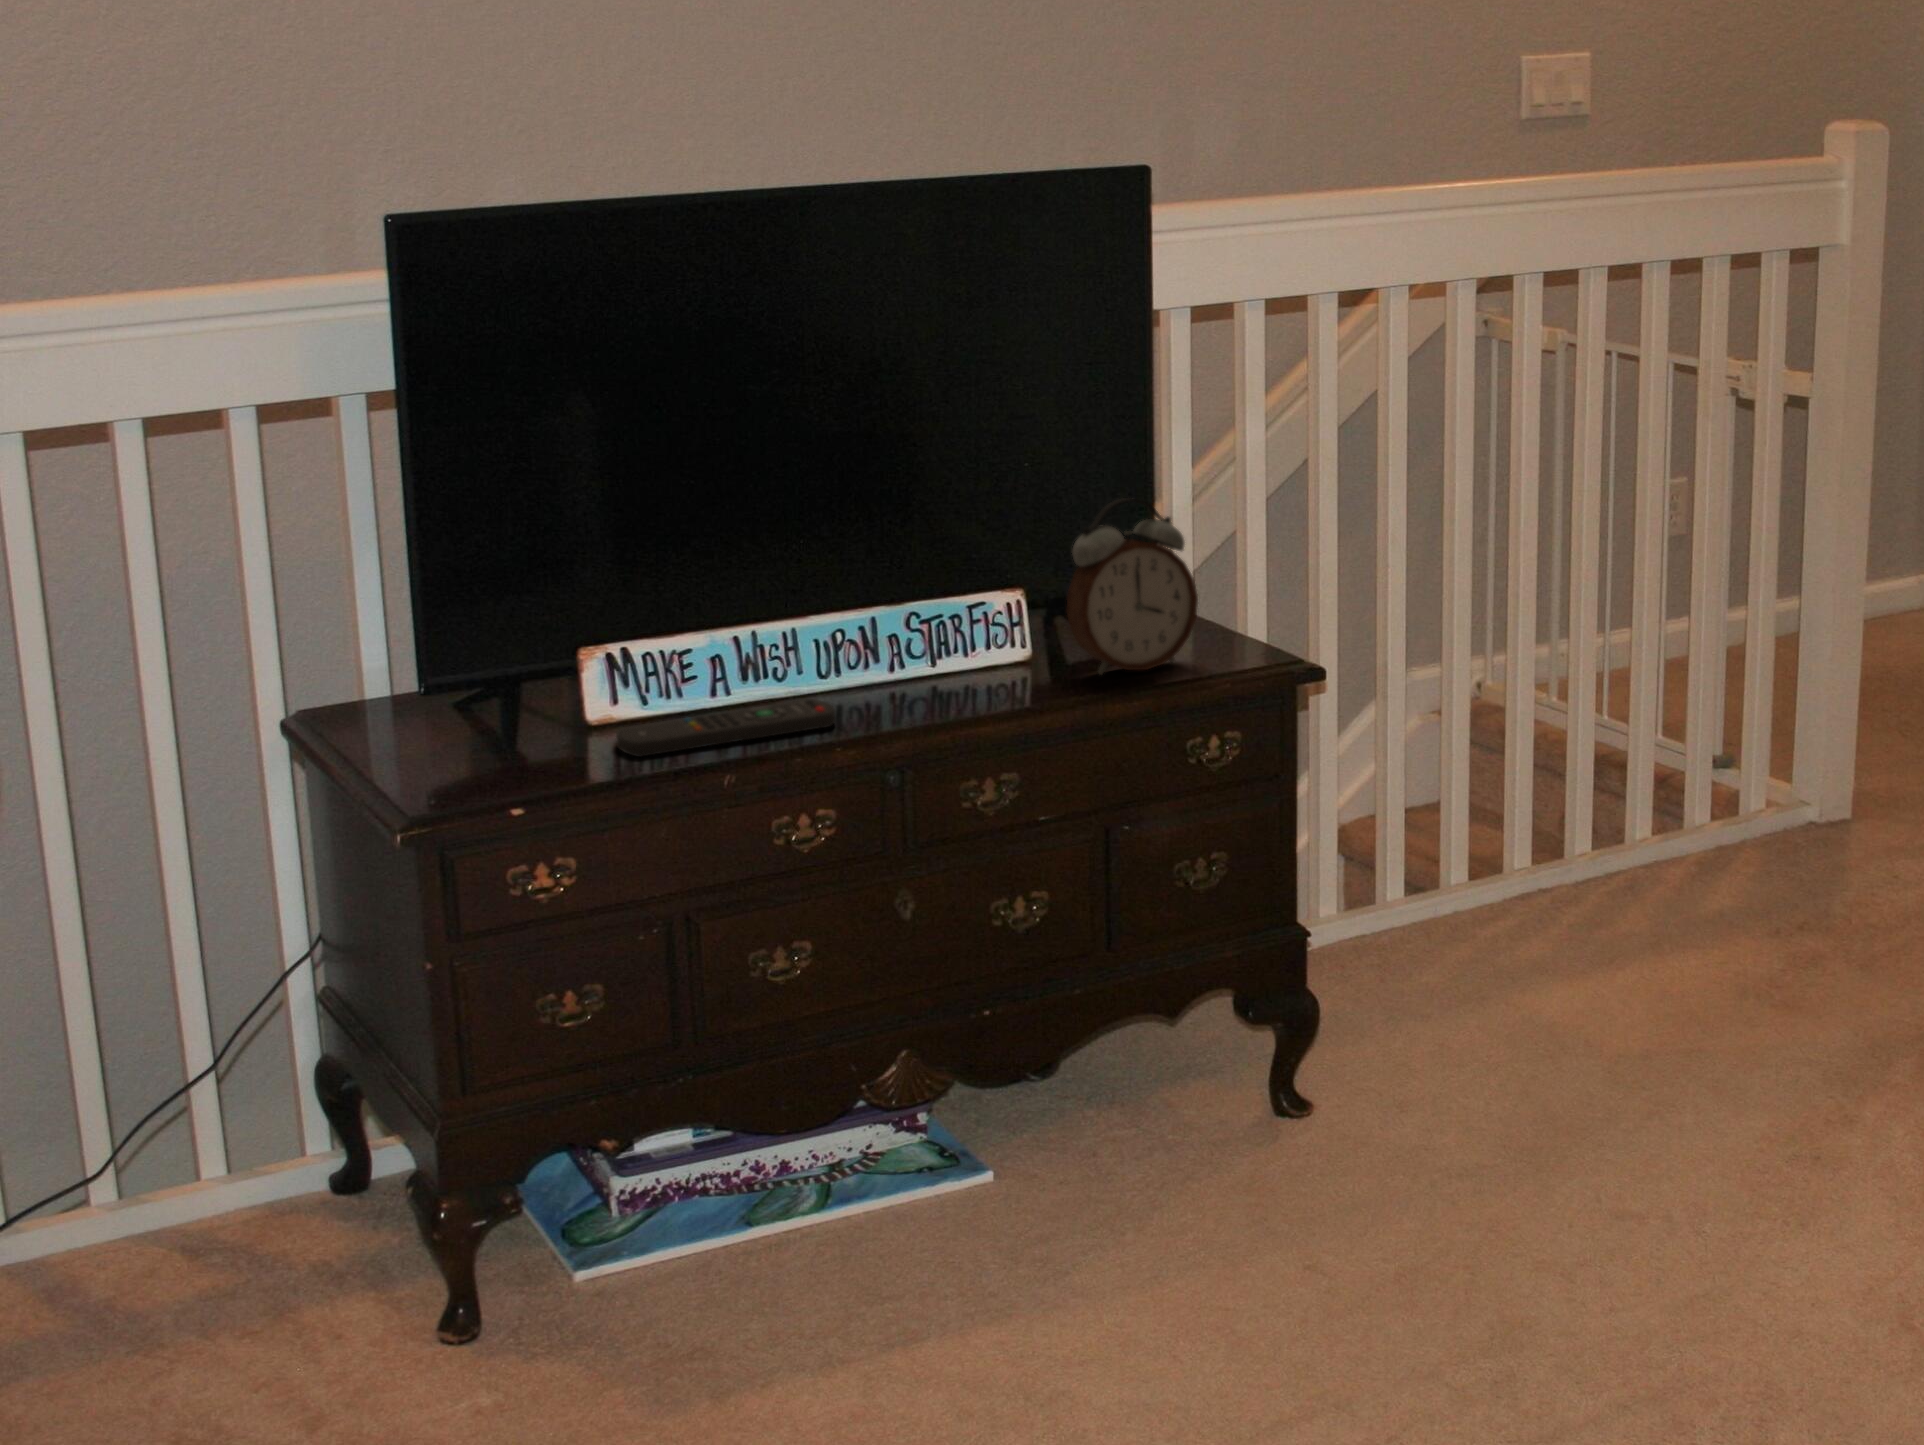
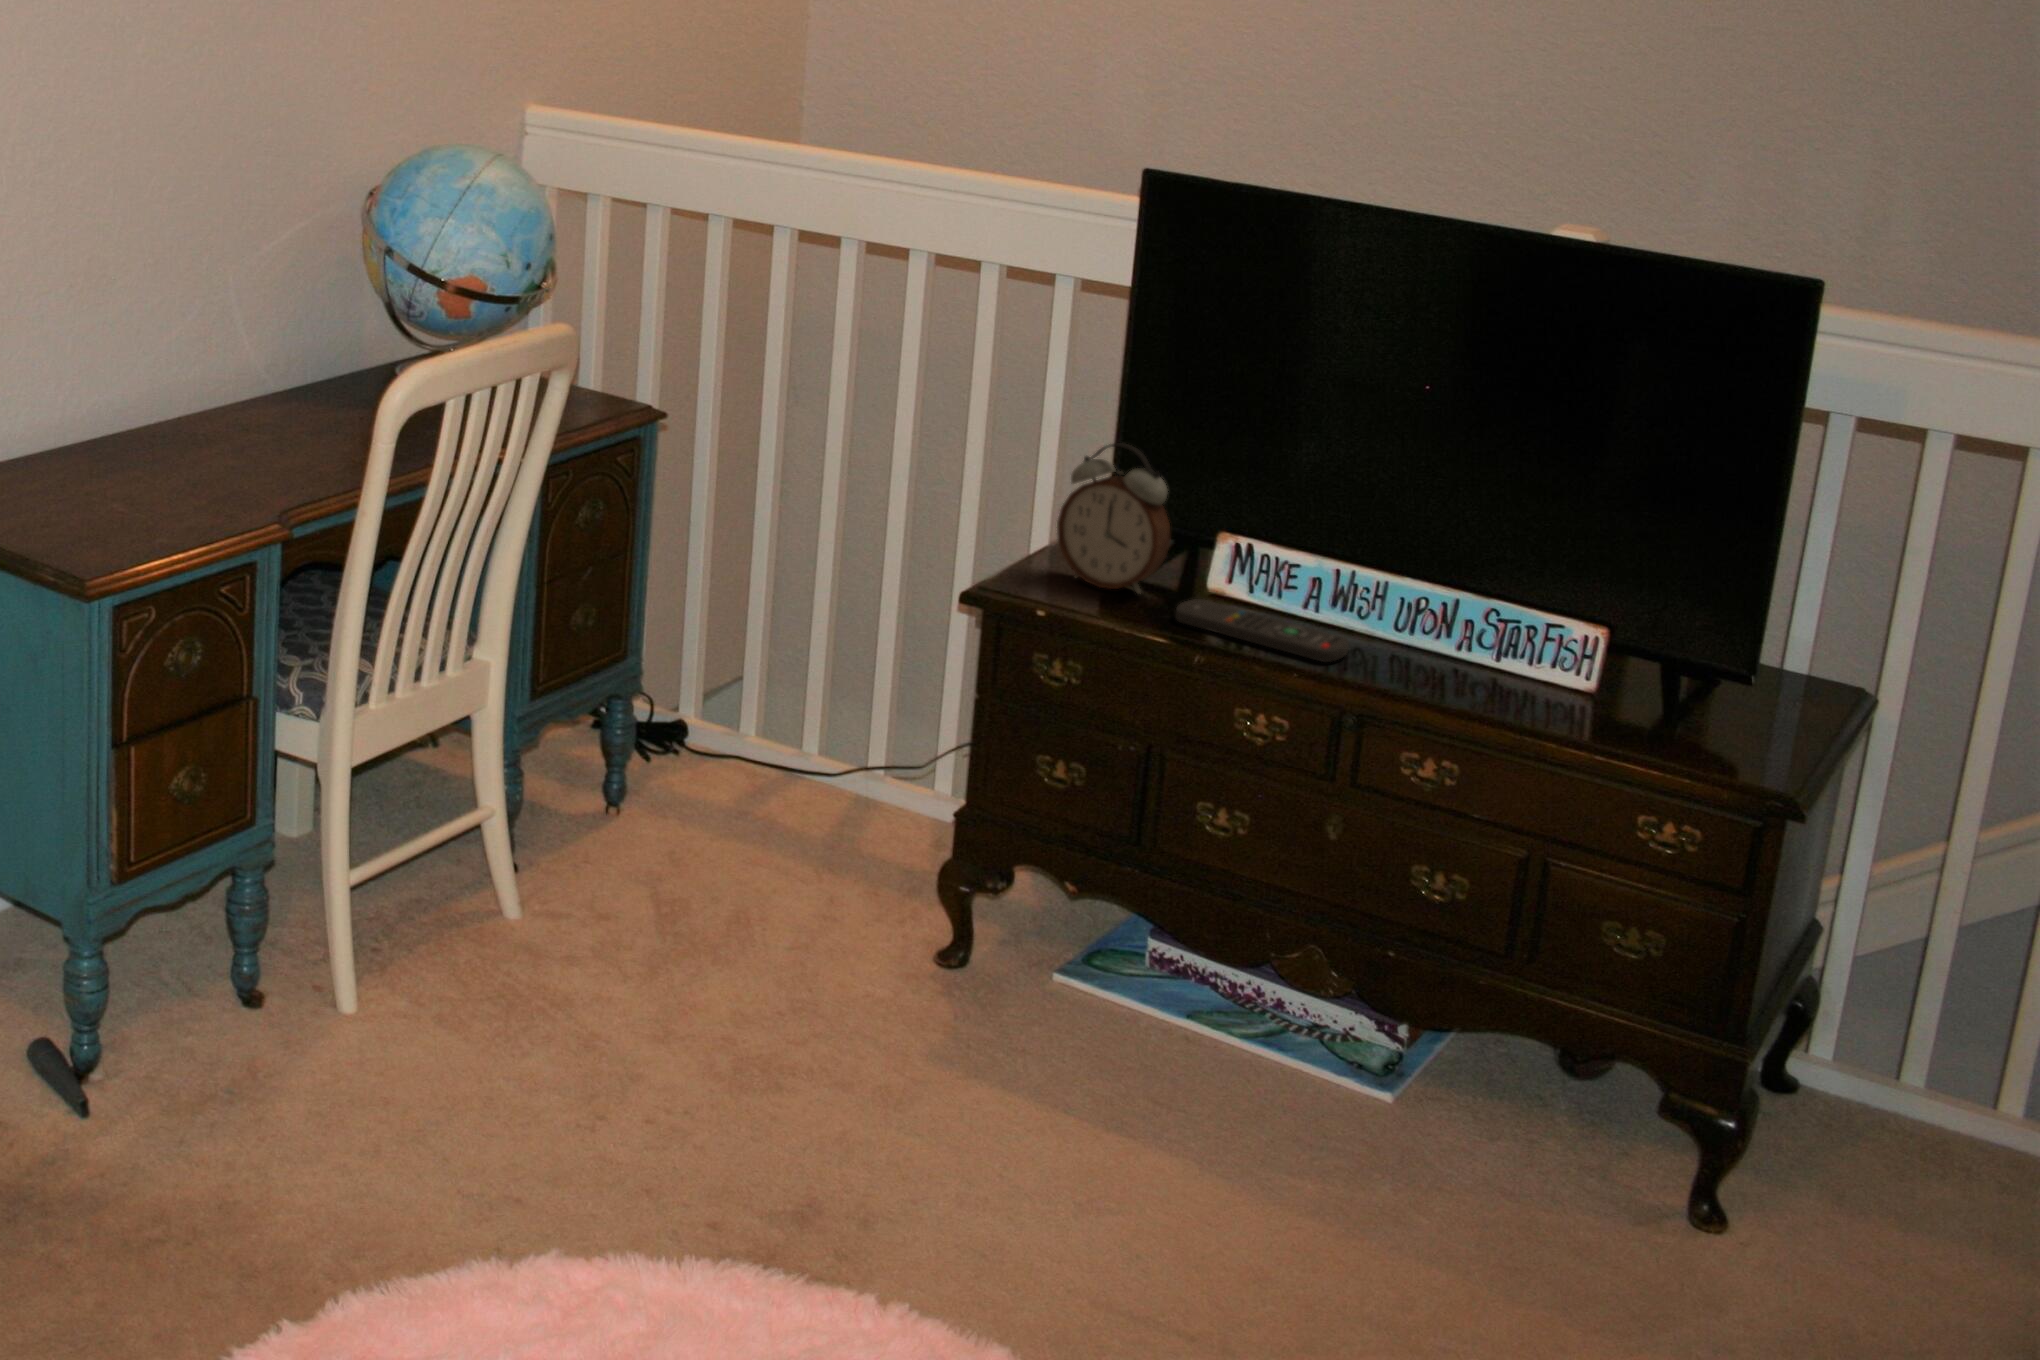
alarm clock: present [1067,498,1198,675] -> present [1057,443,1171,593]

